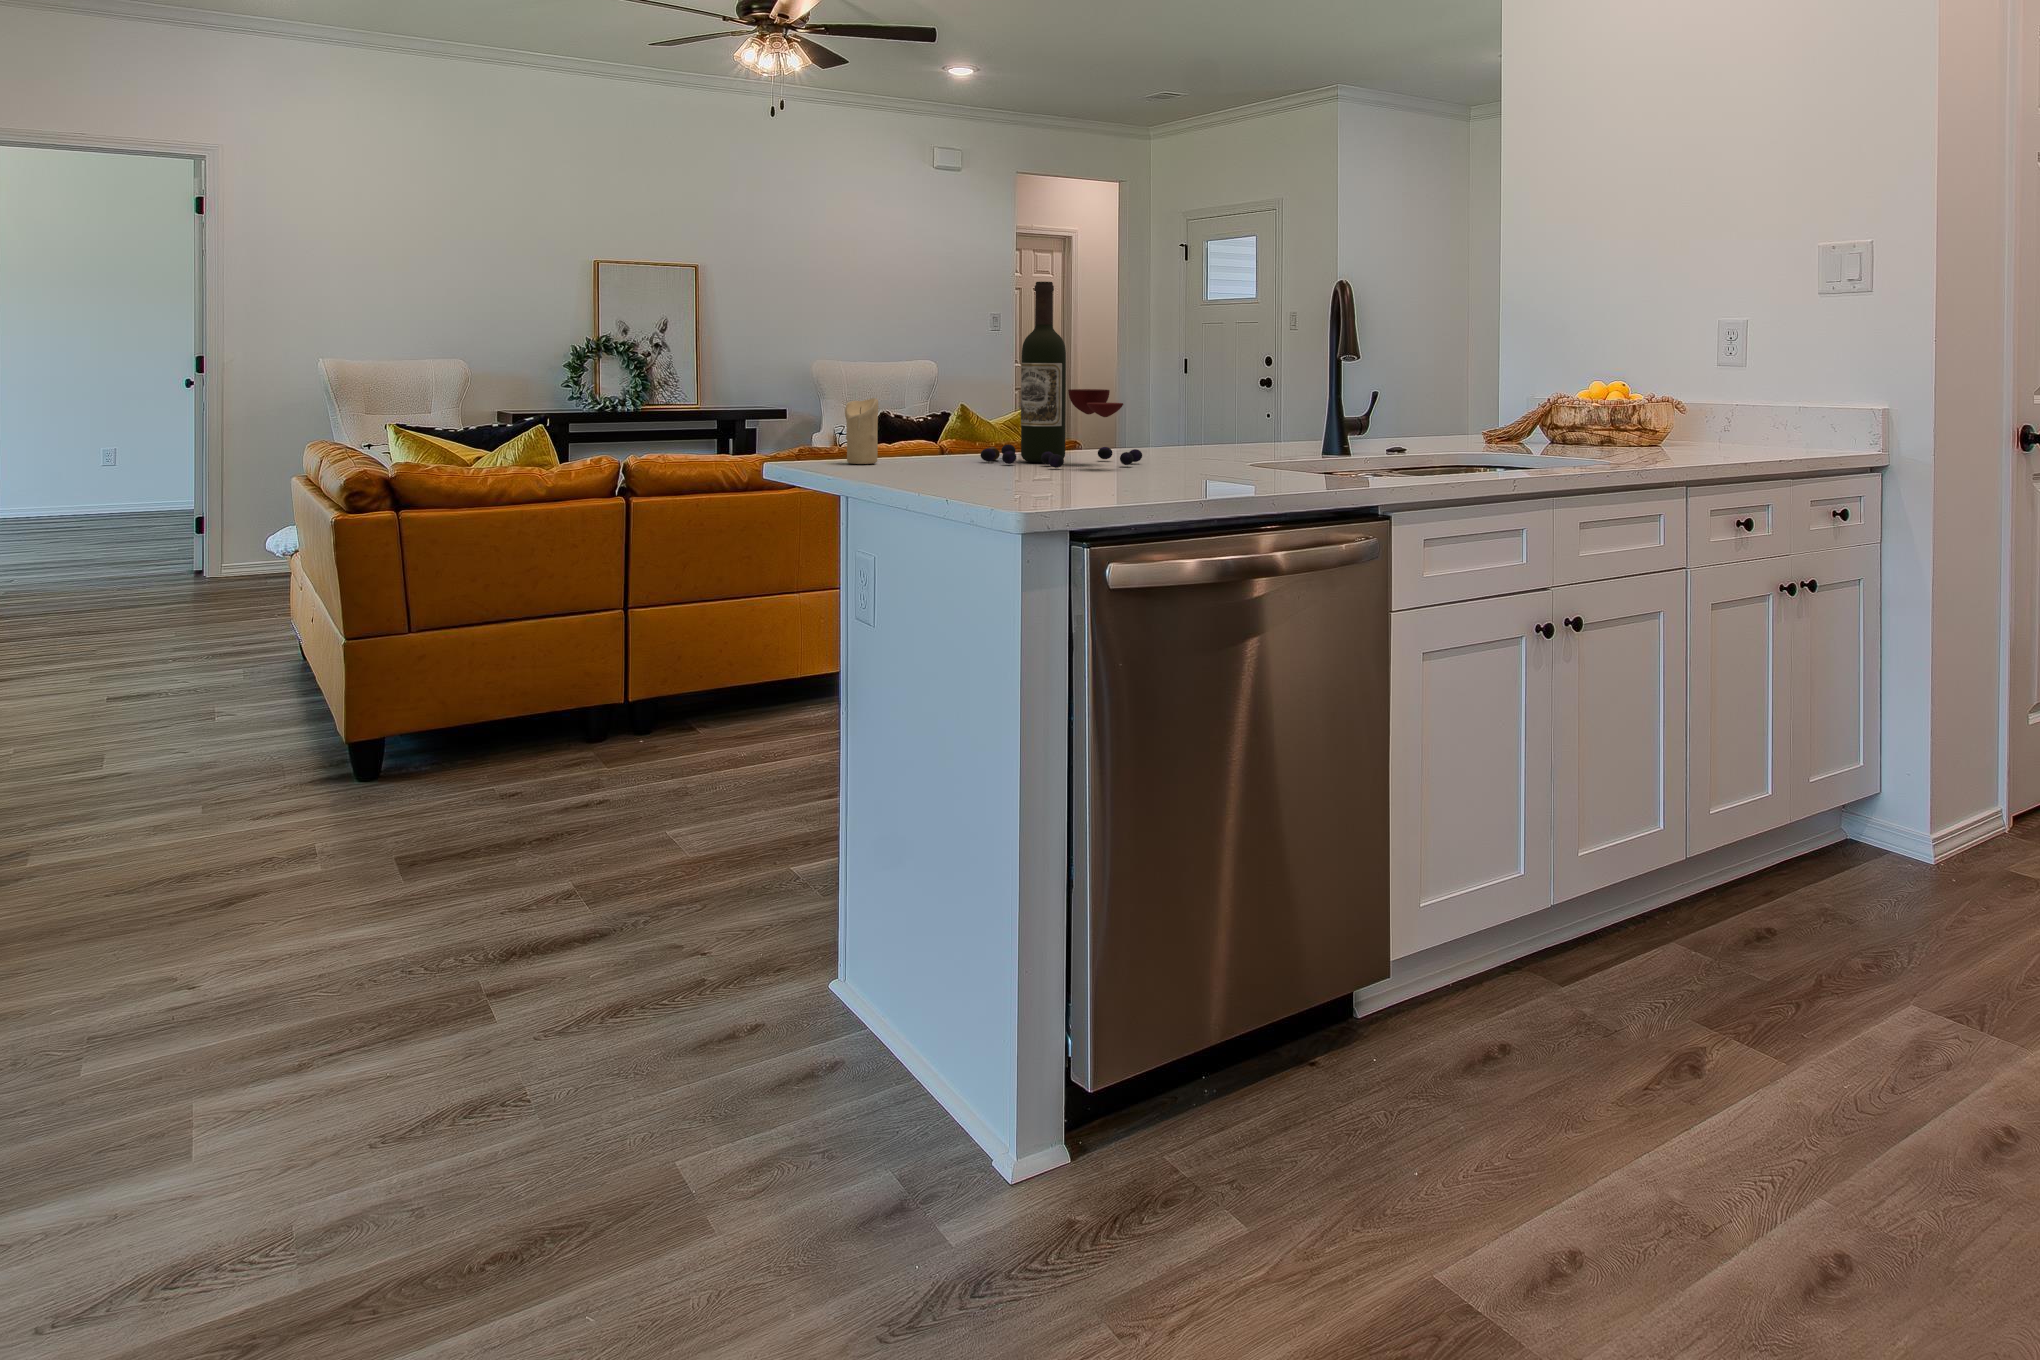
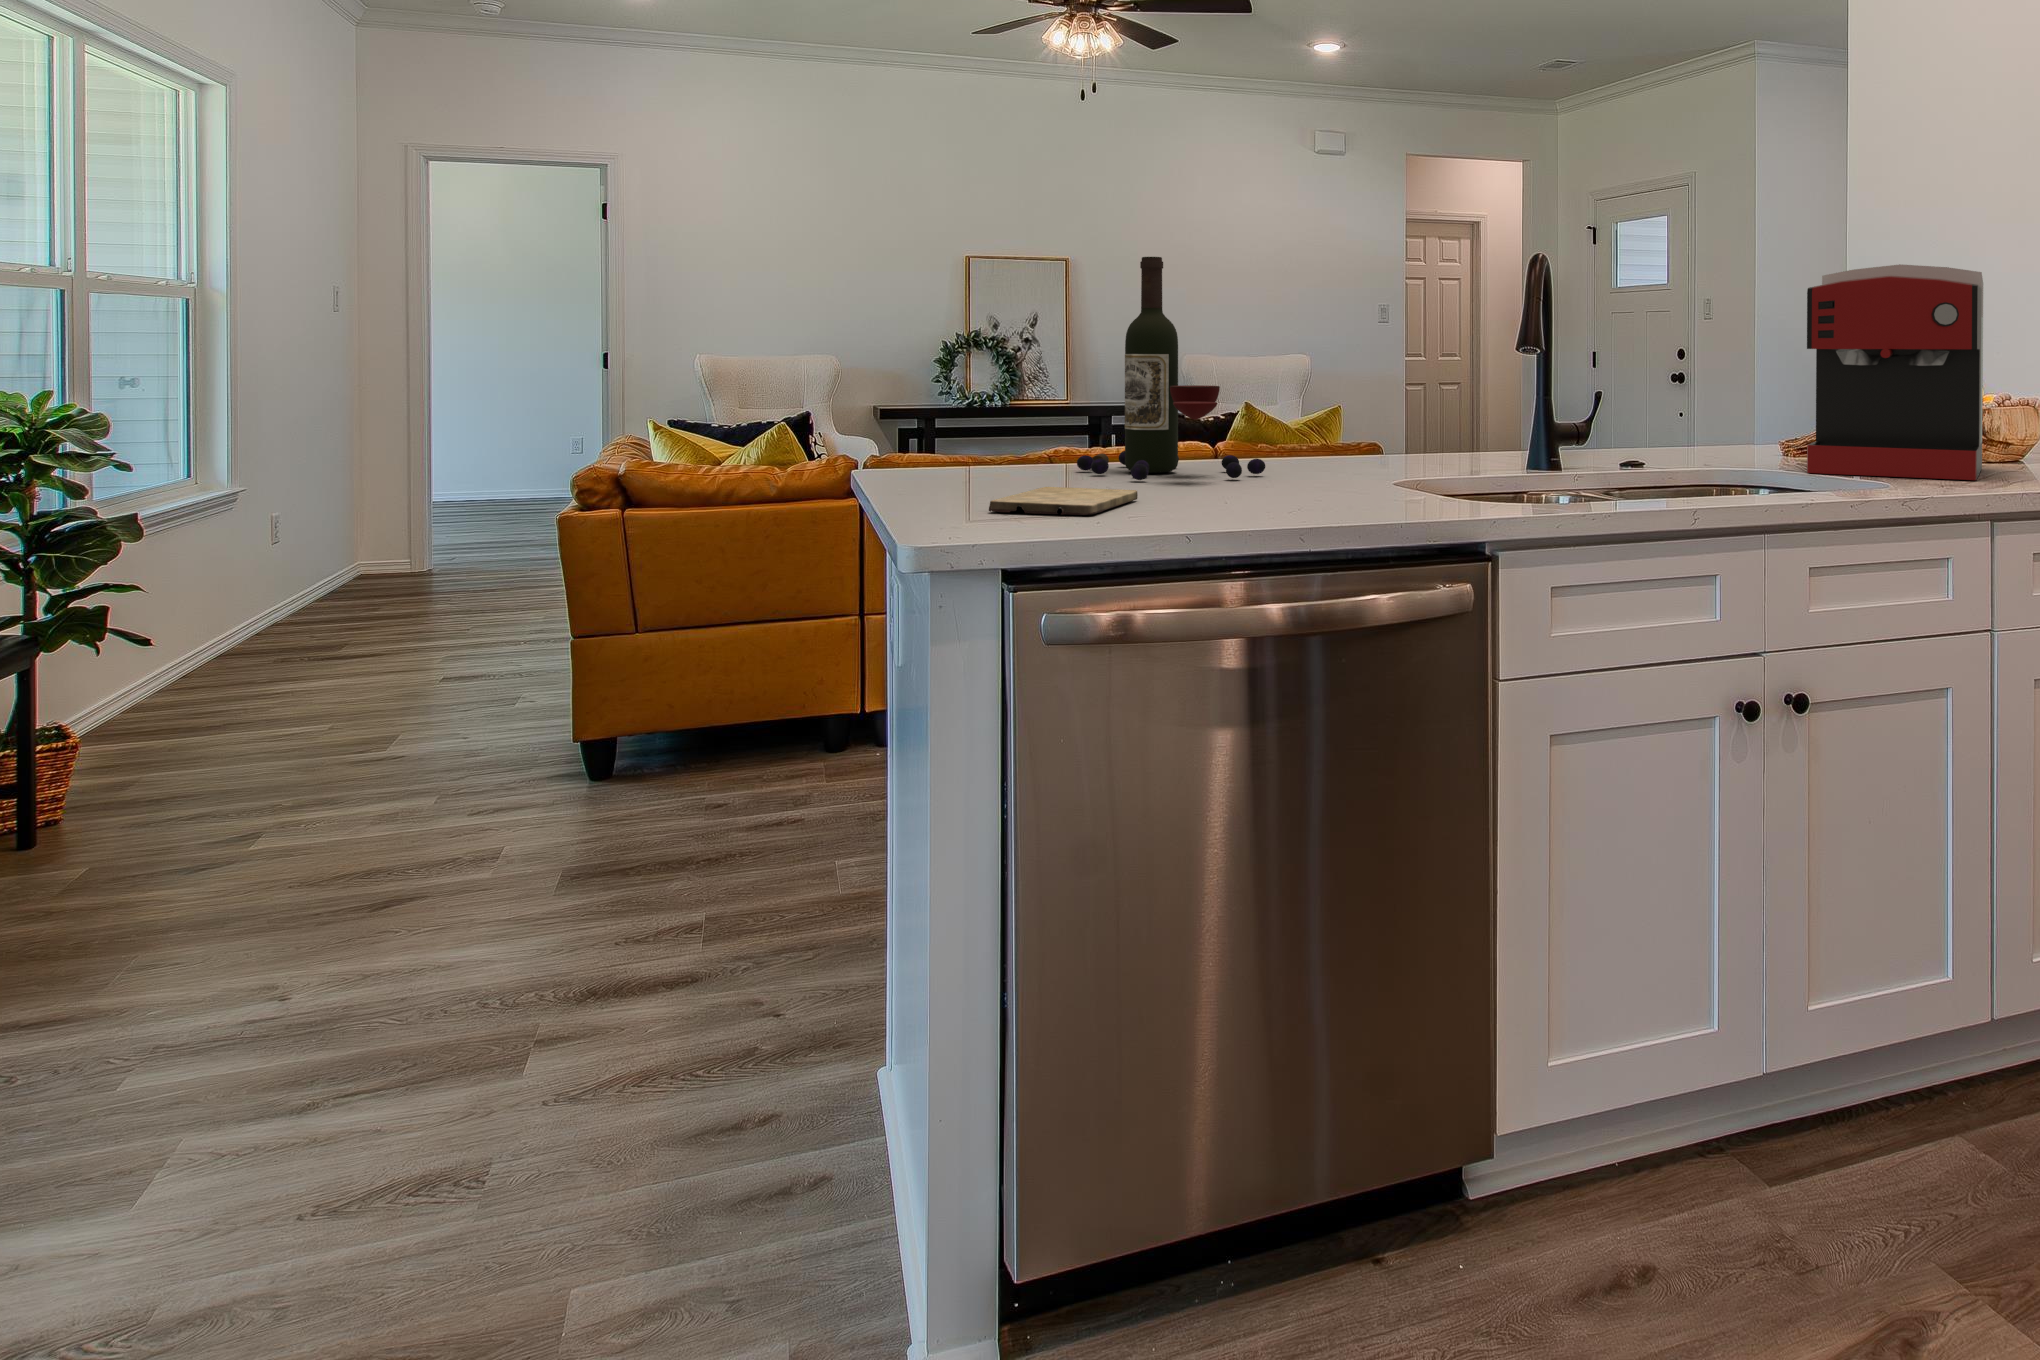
coffee maker: none [1528,295,1660,459] -> present [1807,264,1983,480]
candle: present [845,398,878,464] -> none [917,395,955,472]
cutting board: none [1015,473,1105,493] -> present [989,487,1138,515]

